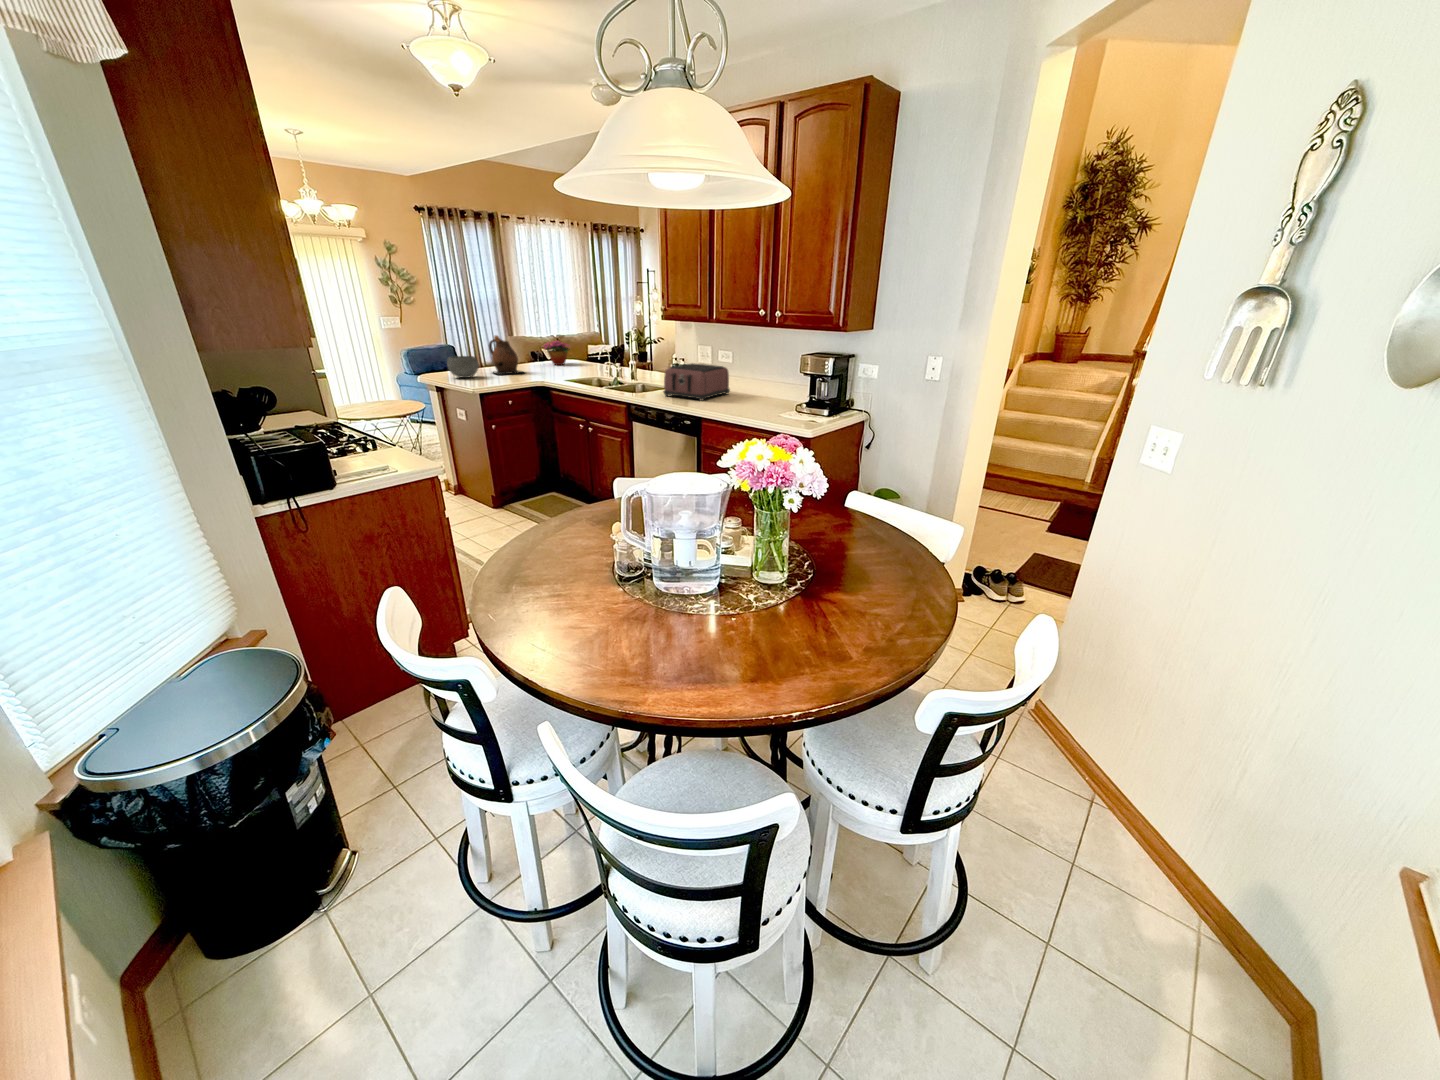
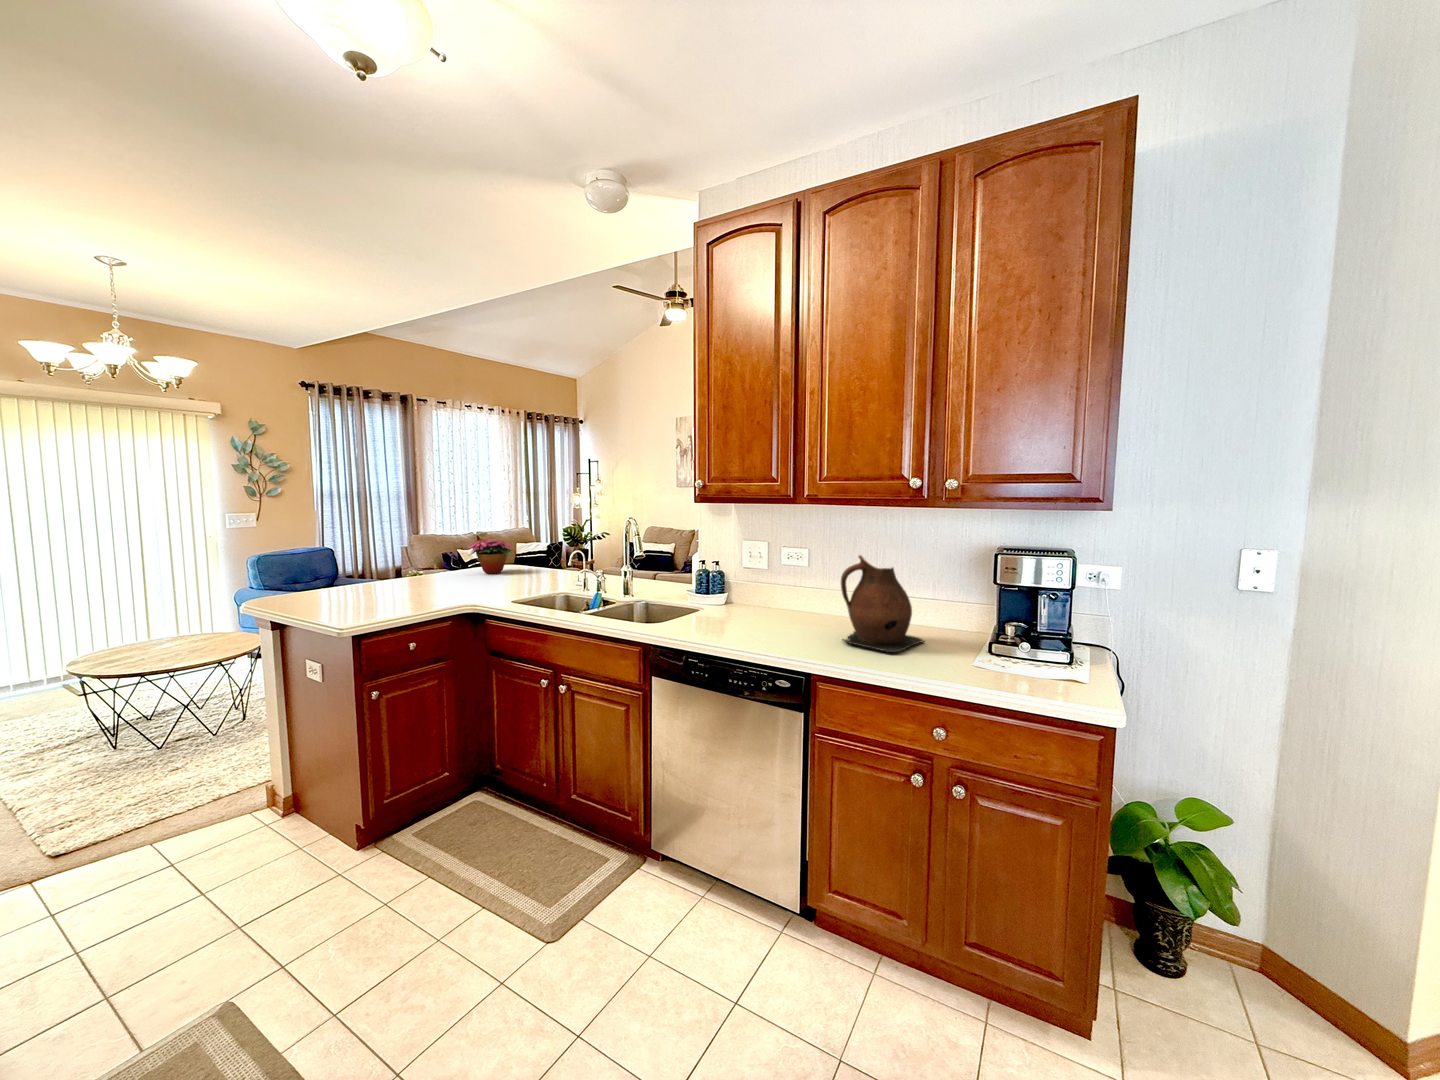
ceramic pitcher: present [489,336,524,374] -> present [841,555,924,653]
bowl: present [447,356,479,378] -> none [299,567,359,604]
toaster: present [664,363,730,401] -> none [711,570,817,637]

